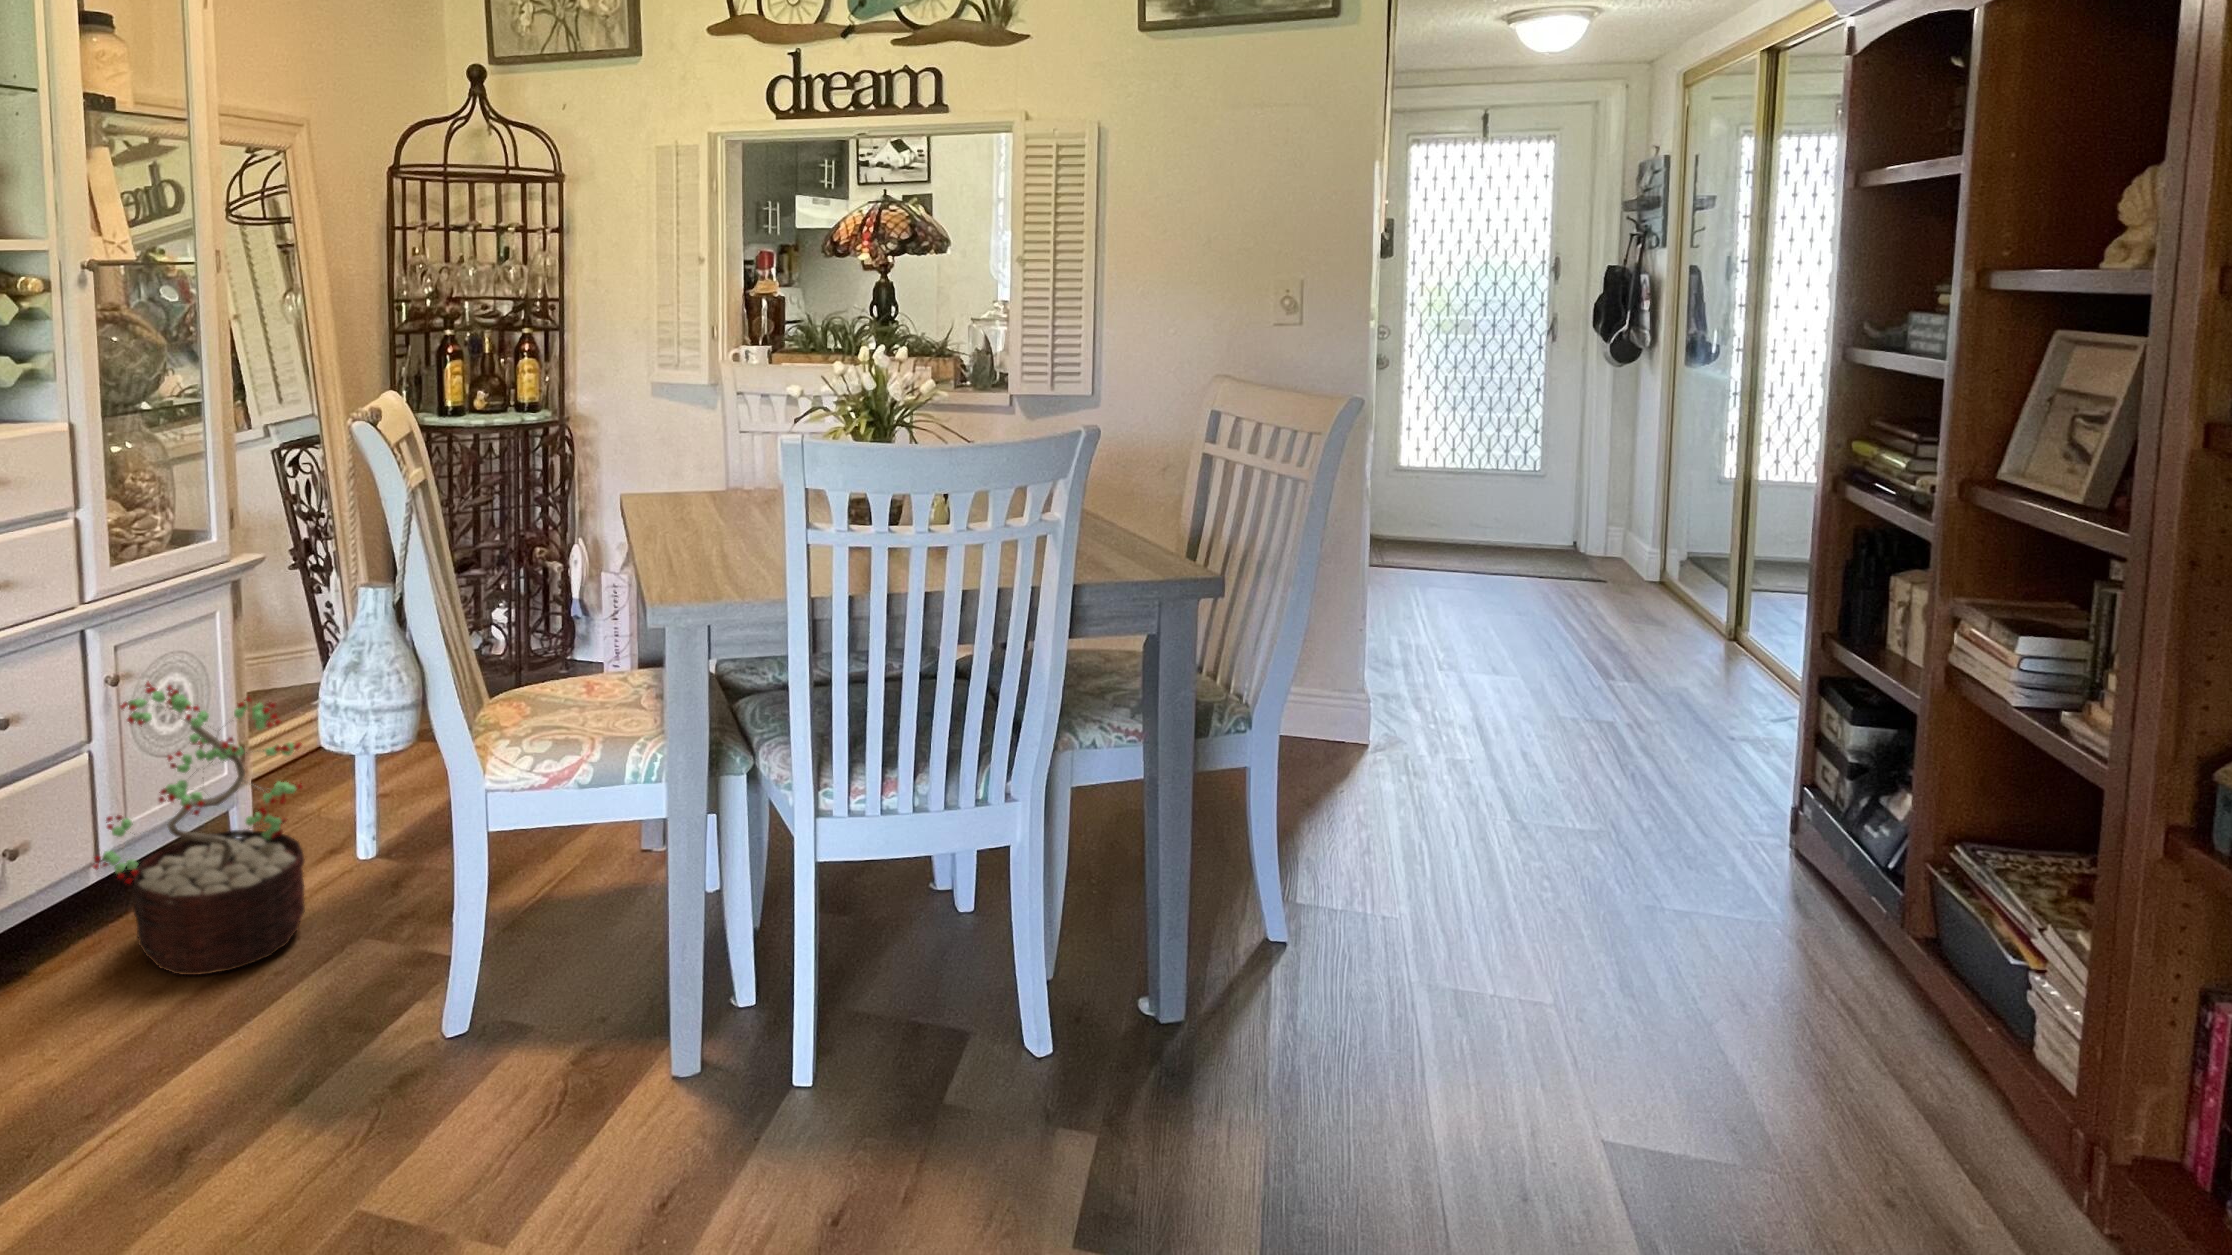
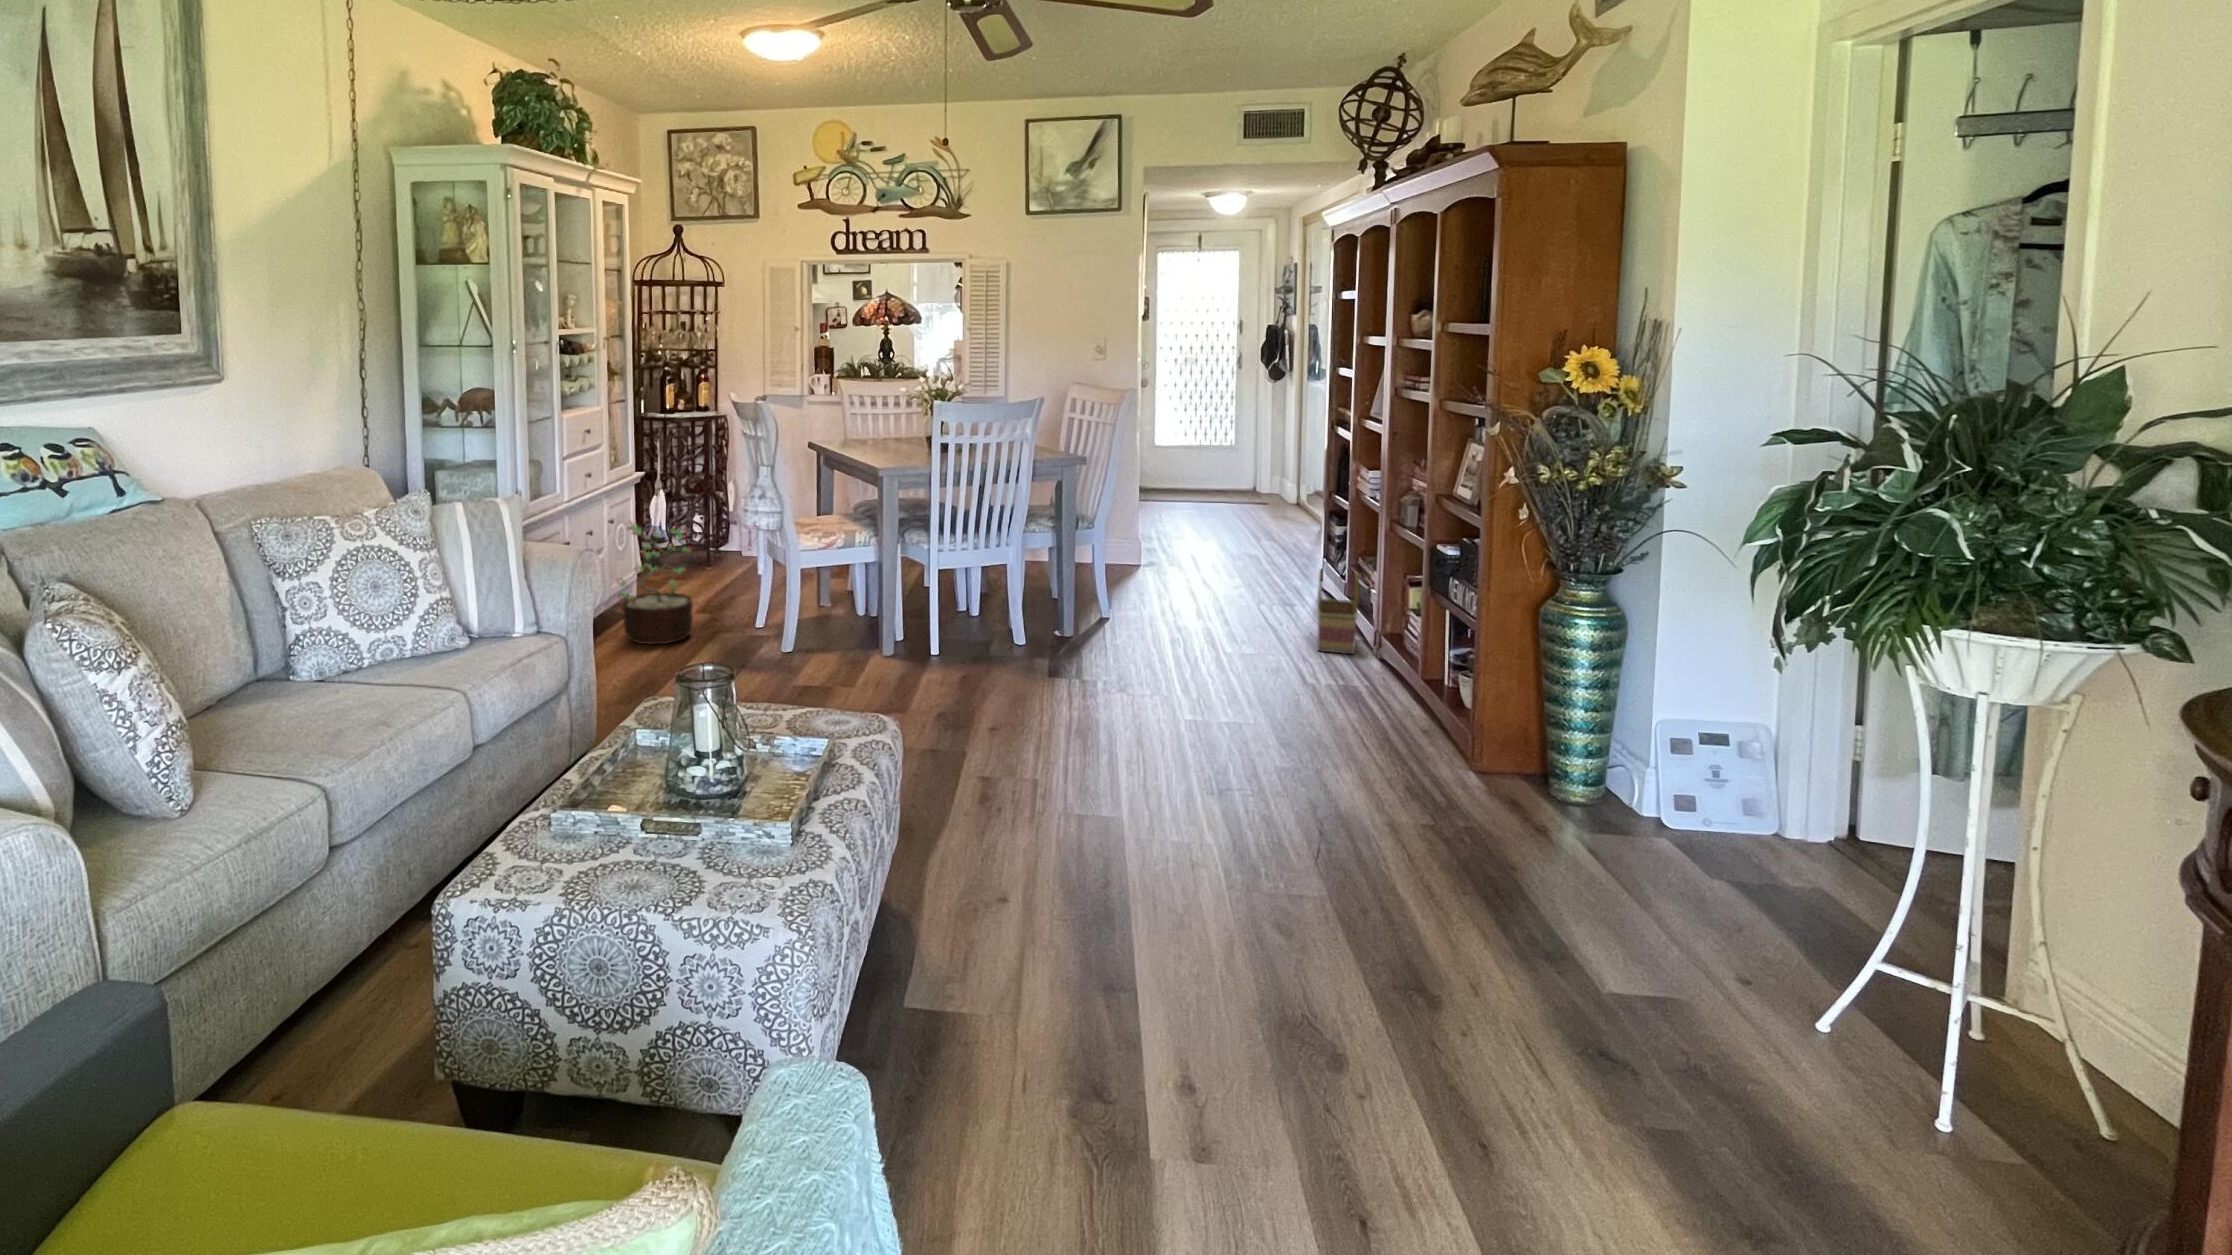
basket: none [1871,925,2051,1213] -> present [1317,571,1359,654]

